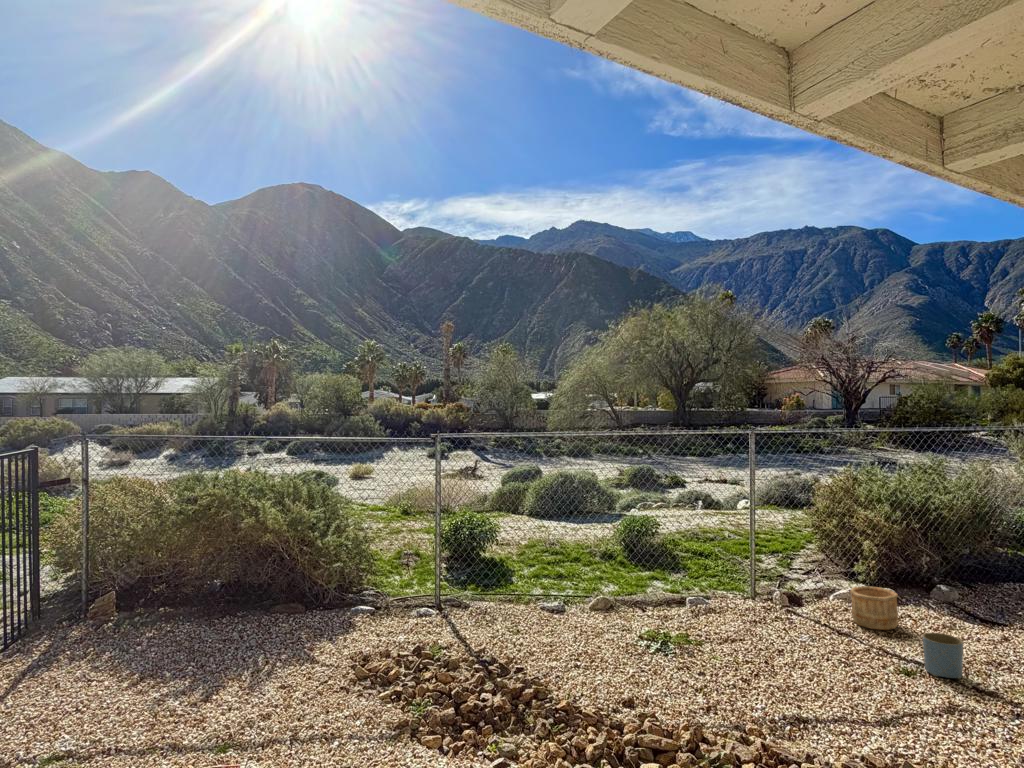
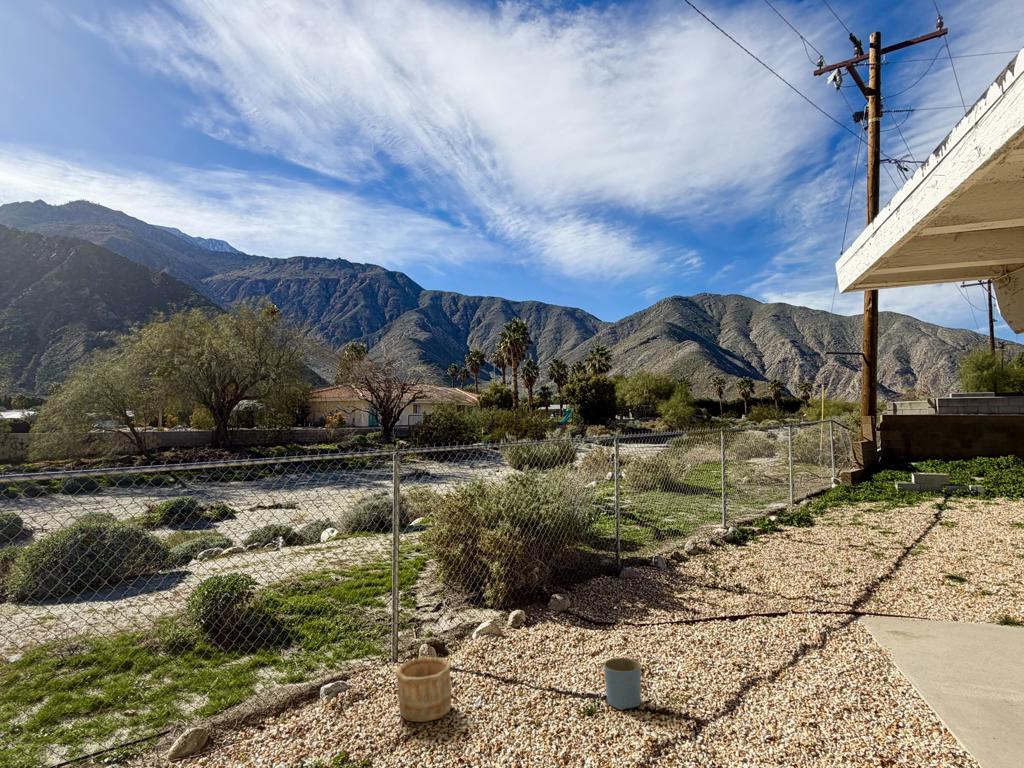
wooden bucket: present [850,586,898,630] -> present [396,657,451,722]

